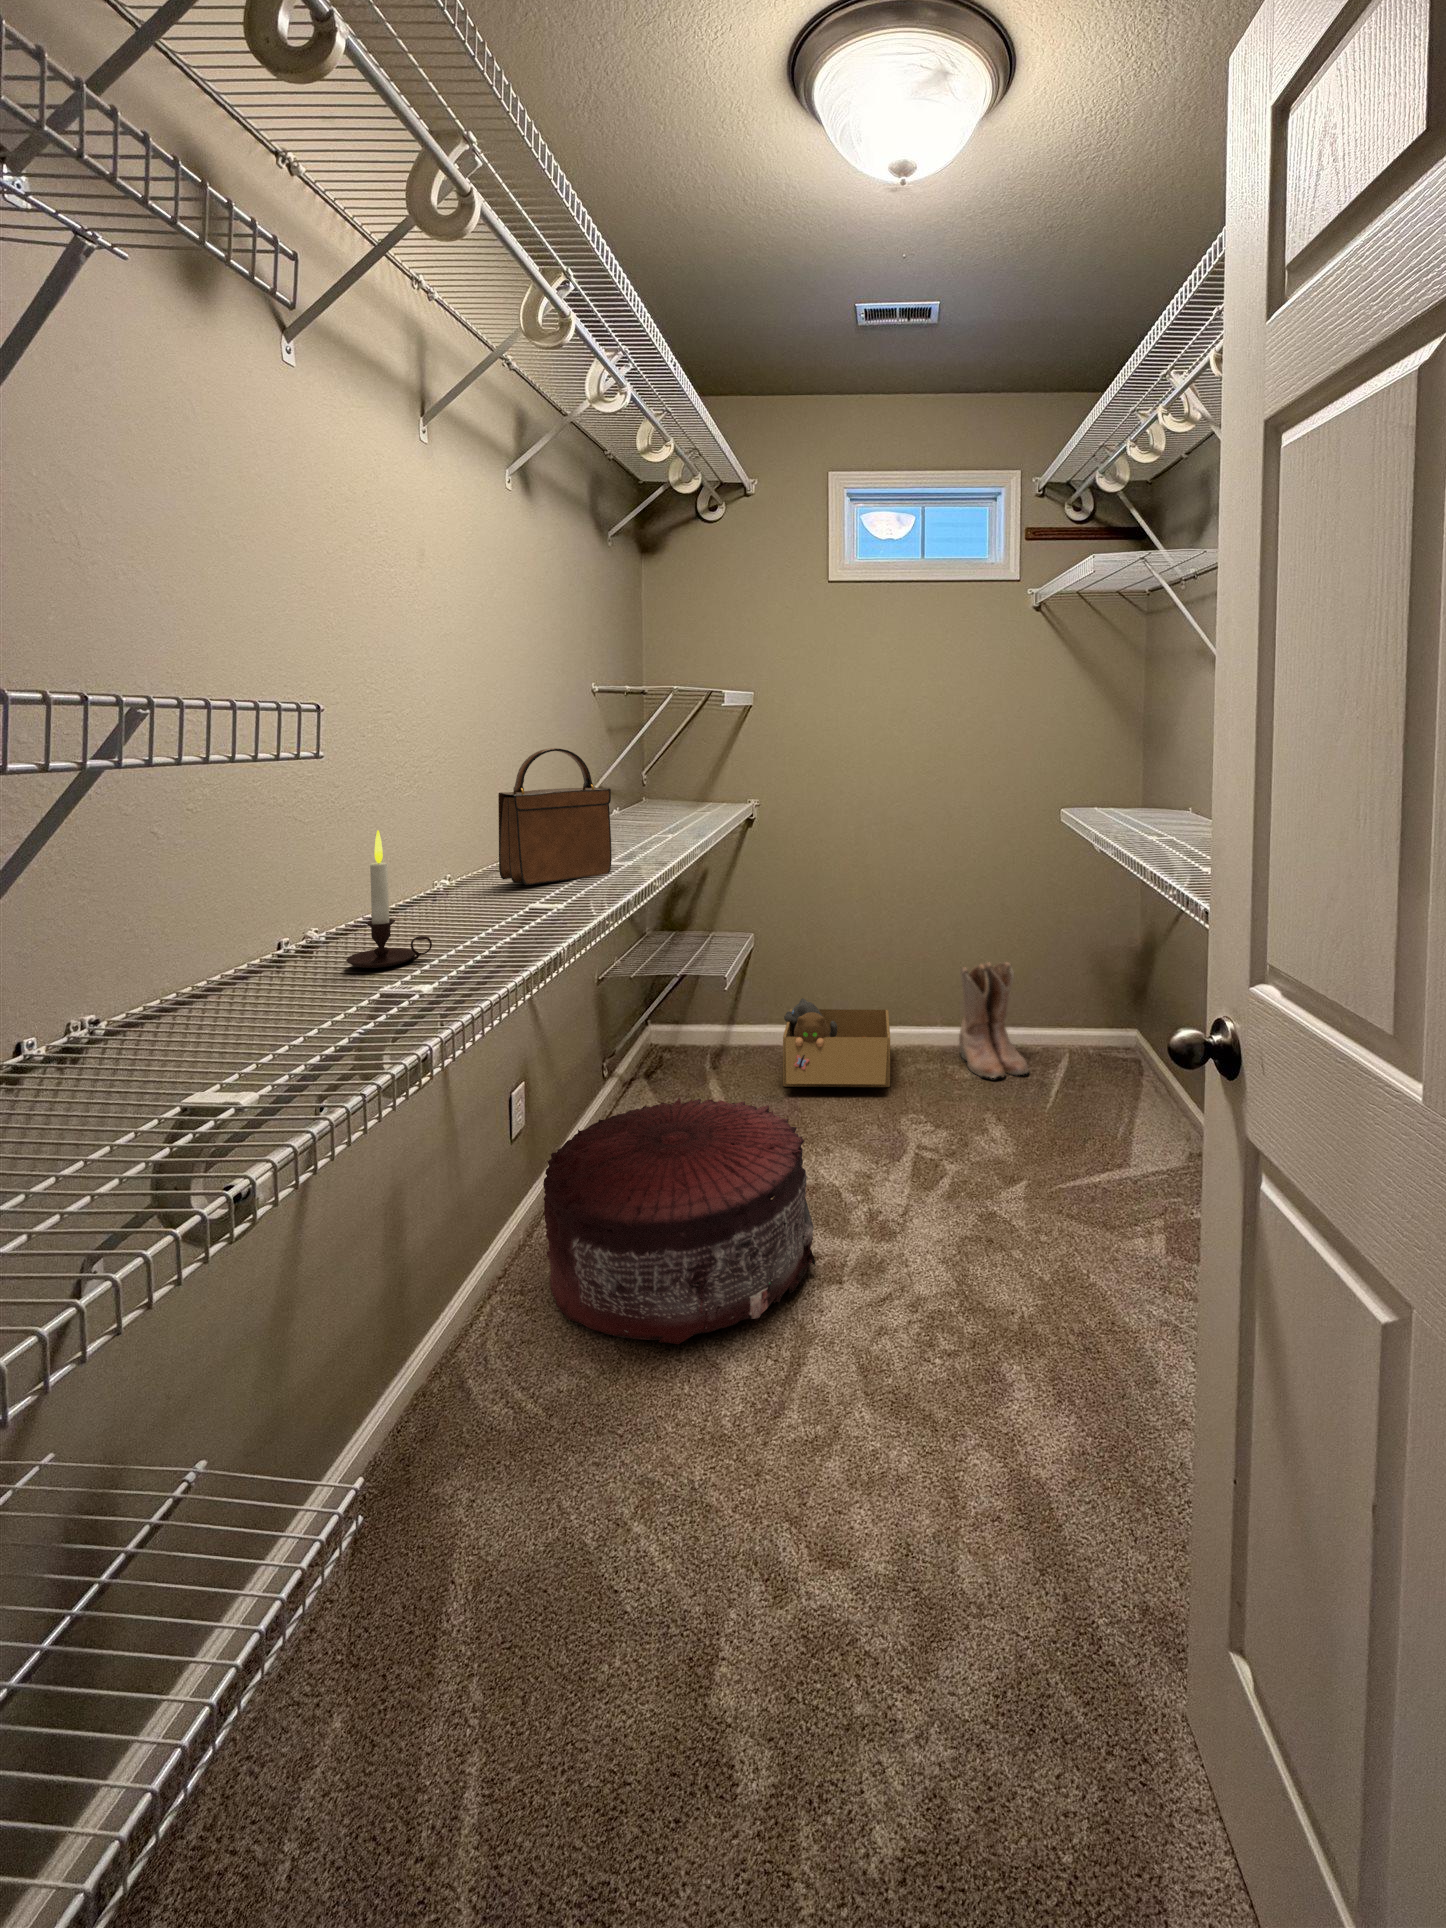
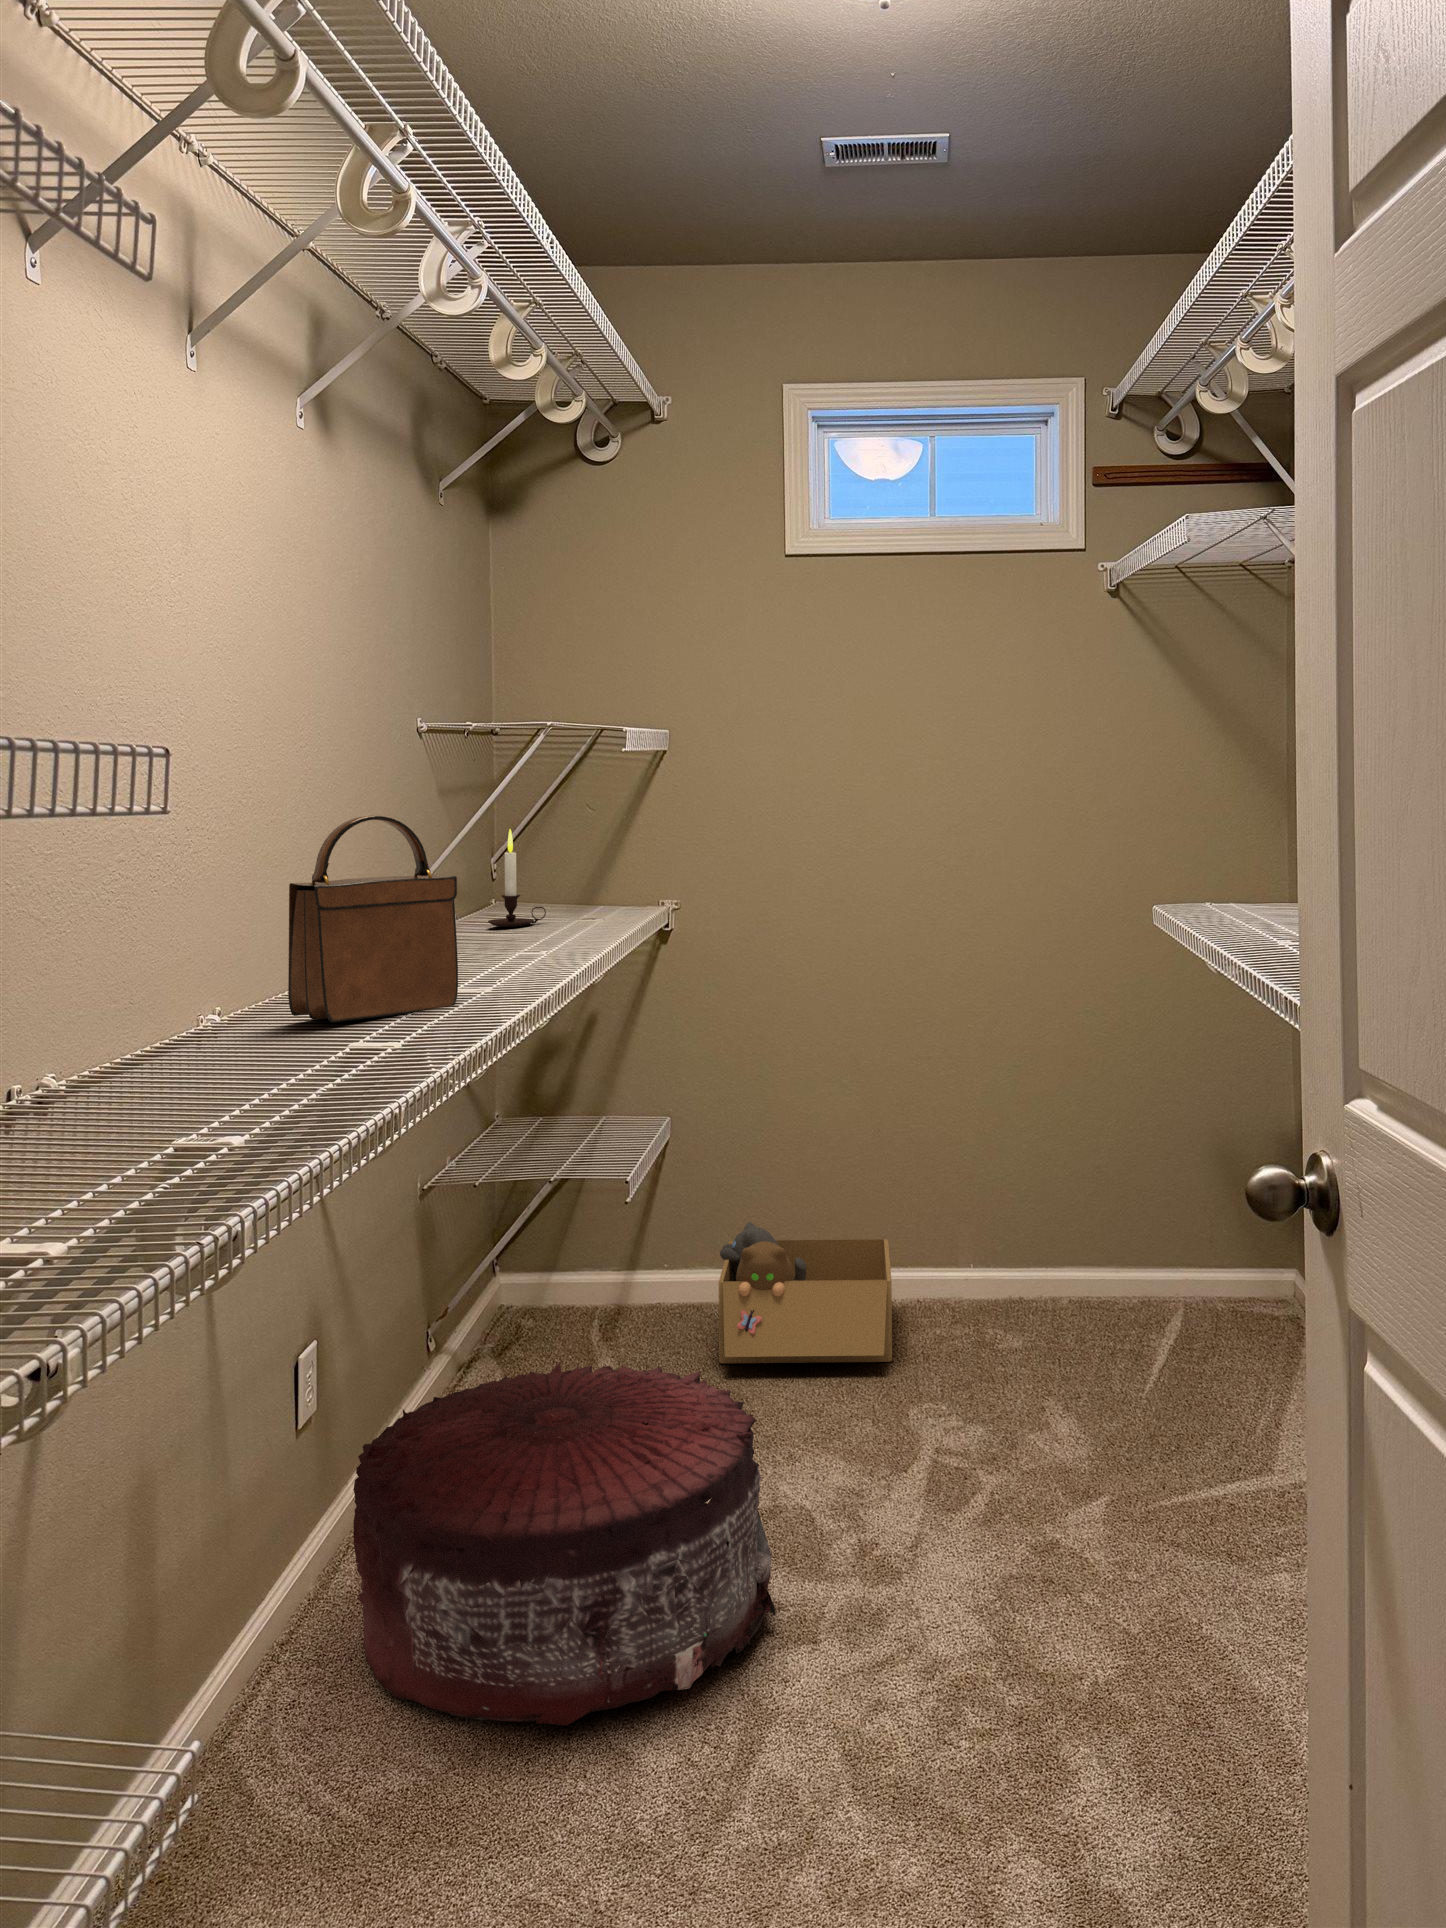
candle: present [346,830,432,968] -> present [488,829,546,927]
boots: present [959,962,1029,1078] -> none [1002,1157,1117,1345]

